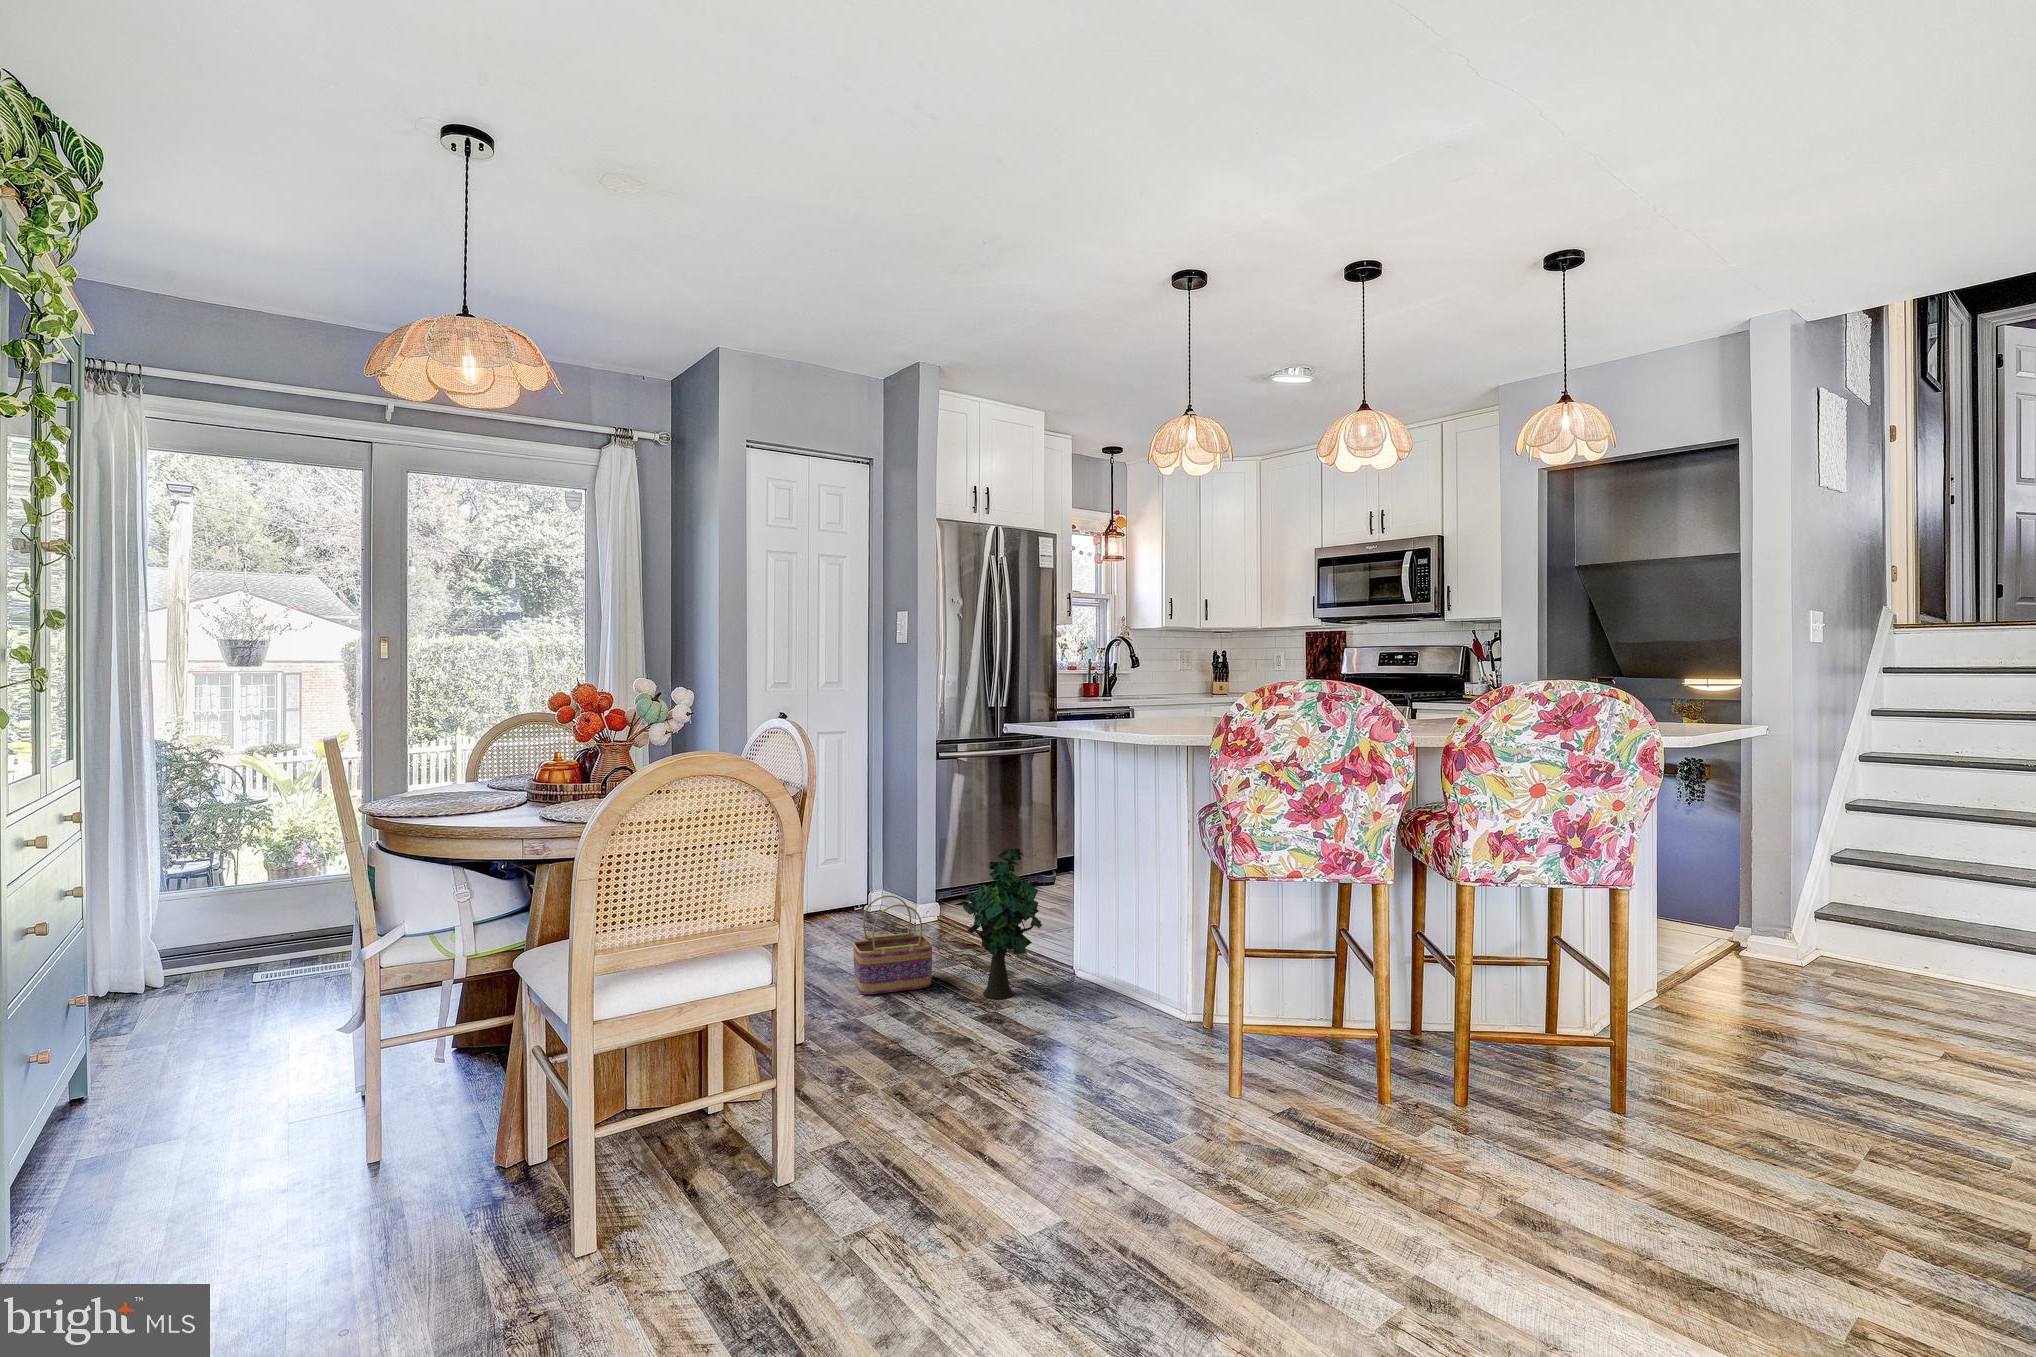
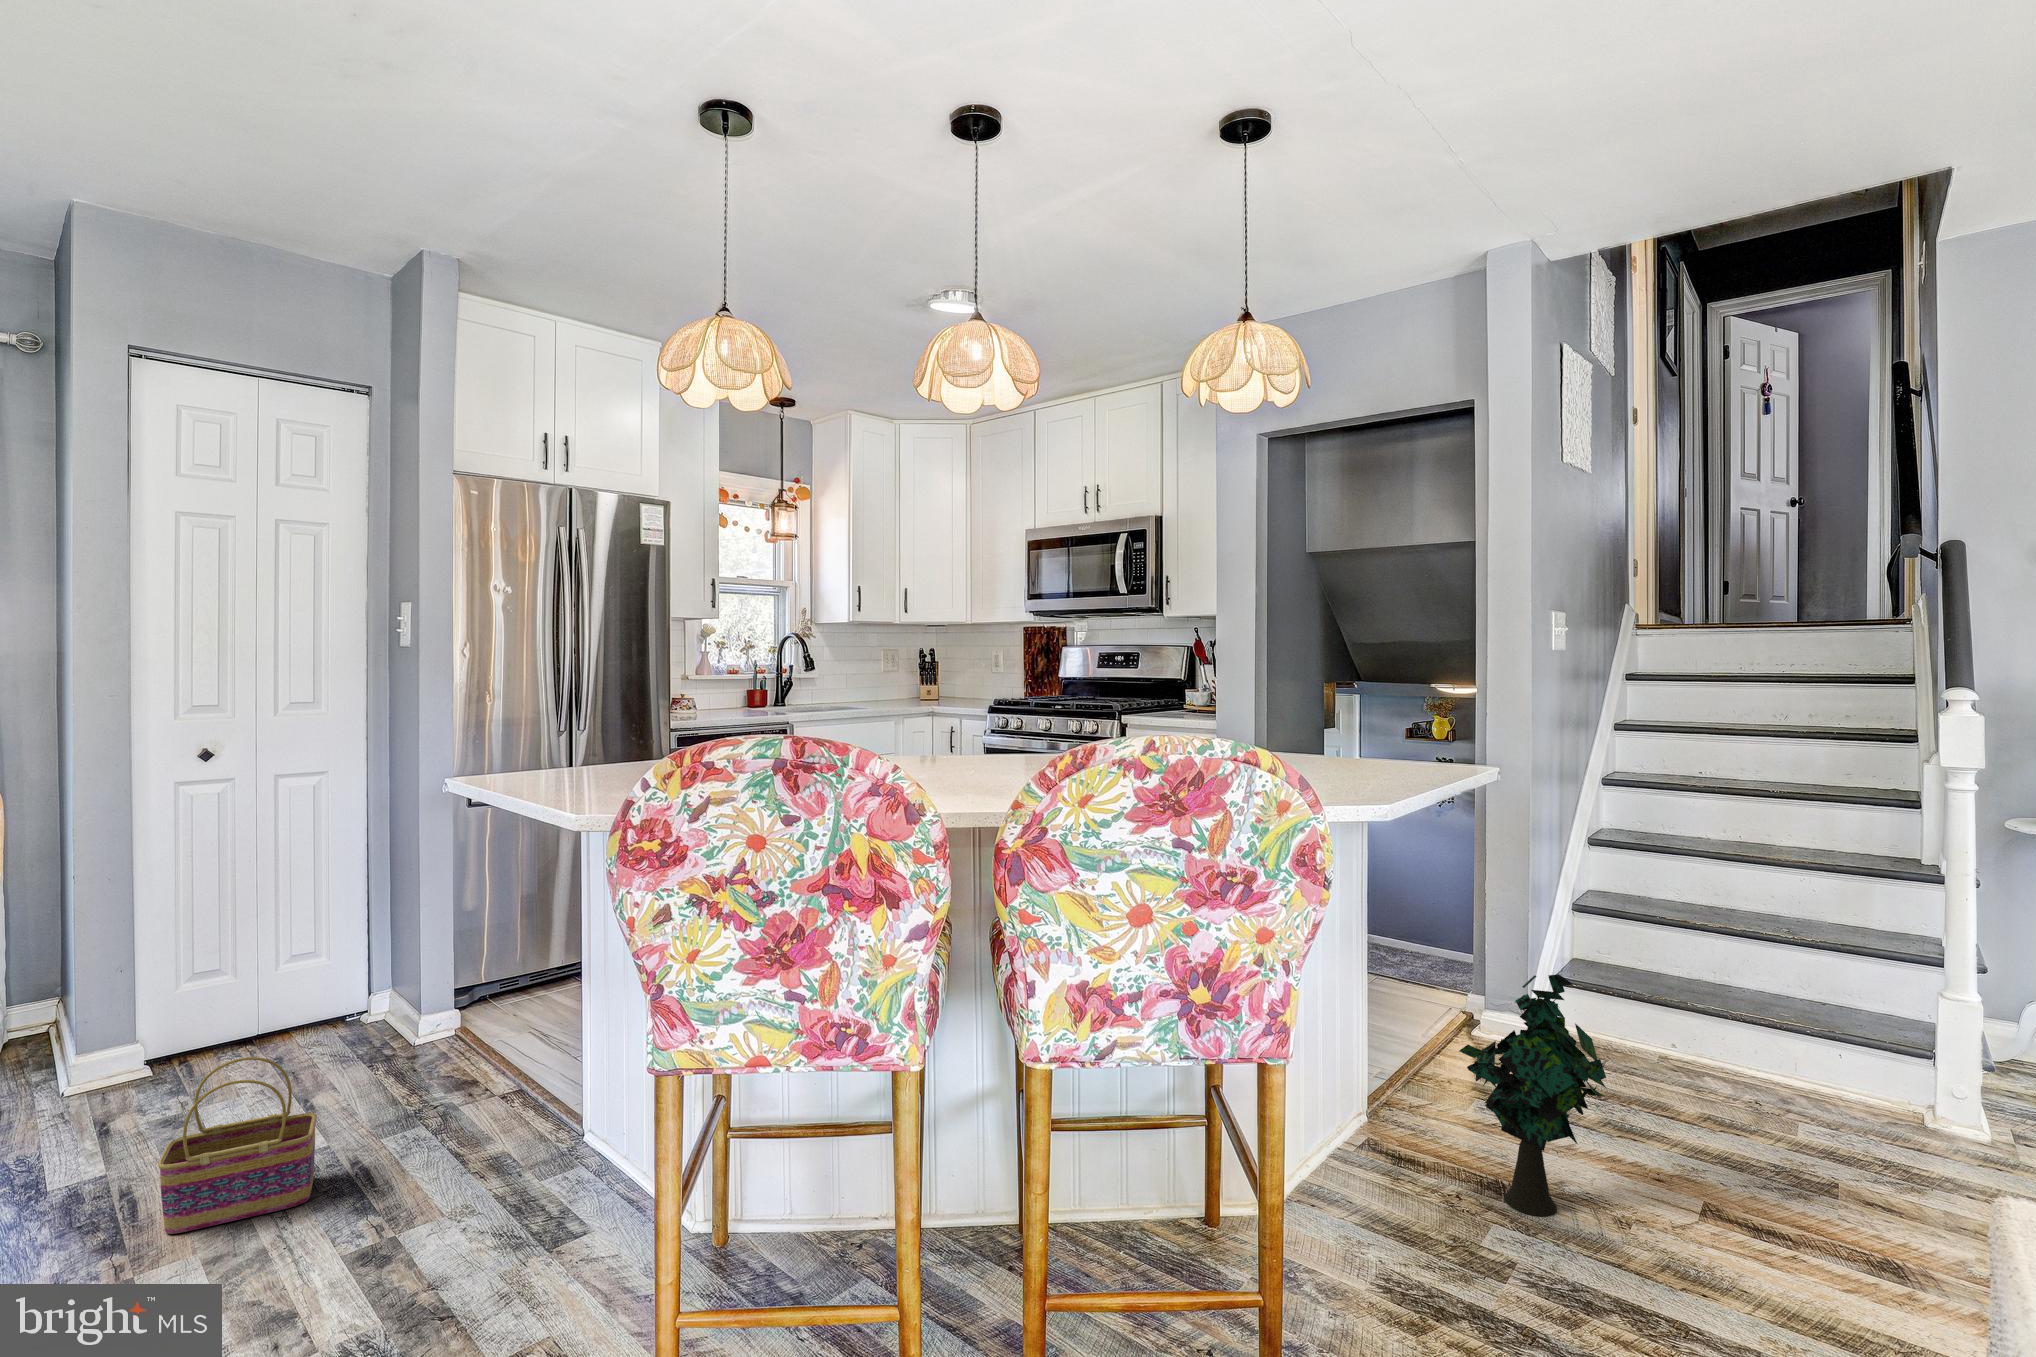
decorative plant: present [955,848,1042,999] -> present [1459,974,1606,1216]

